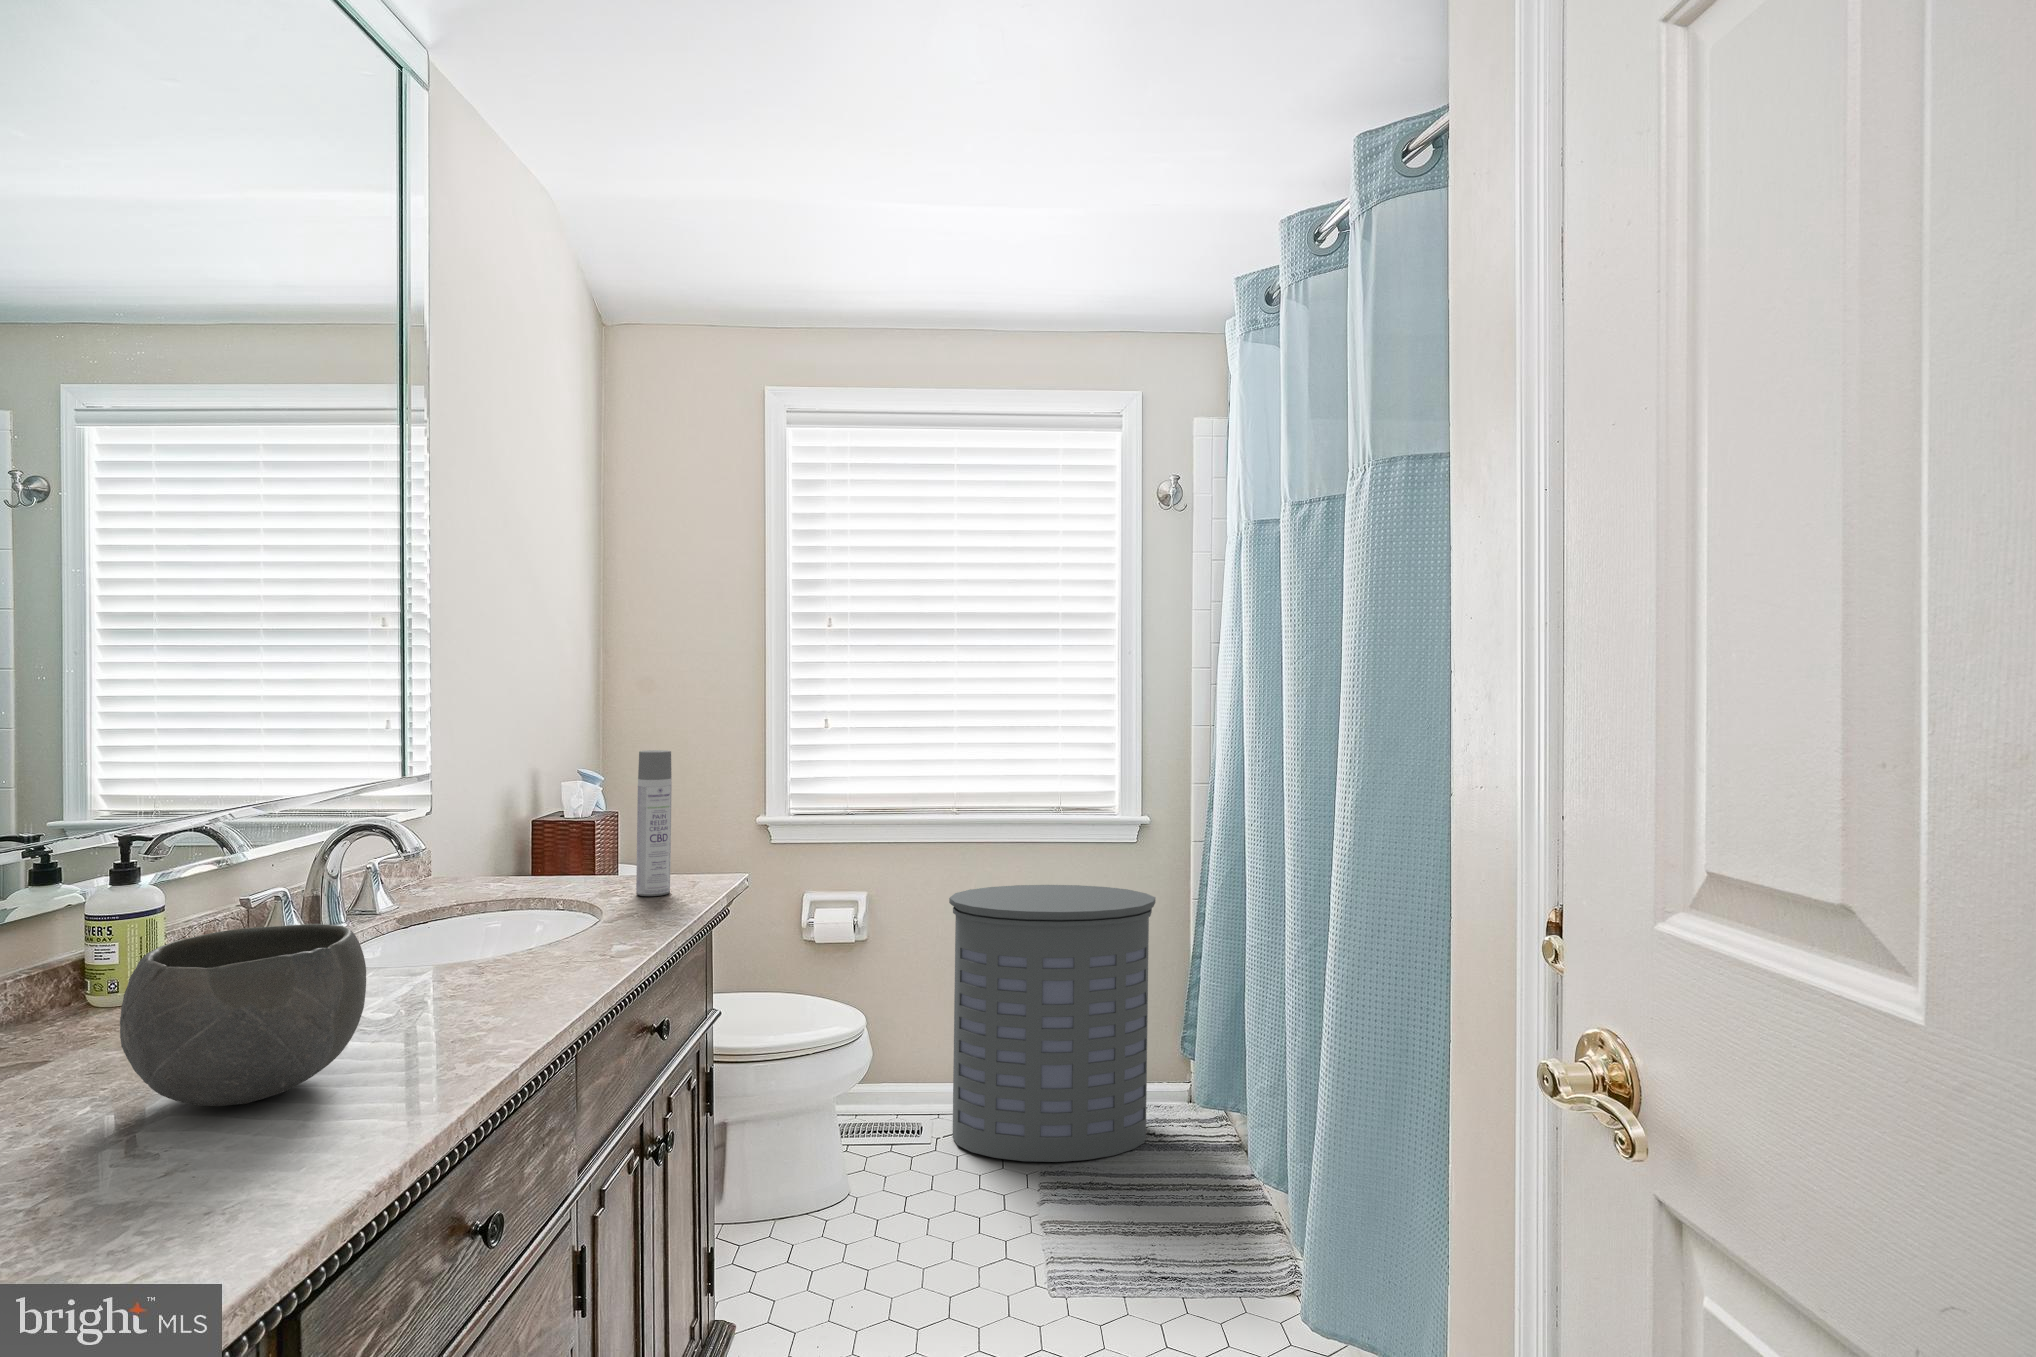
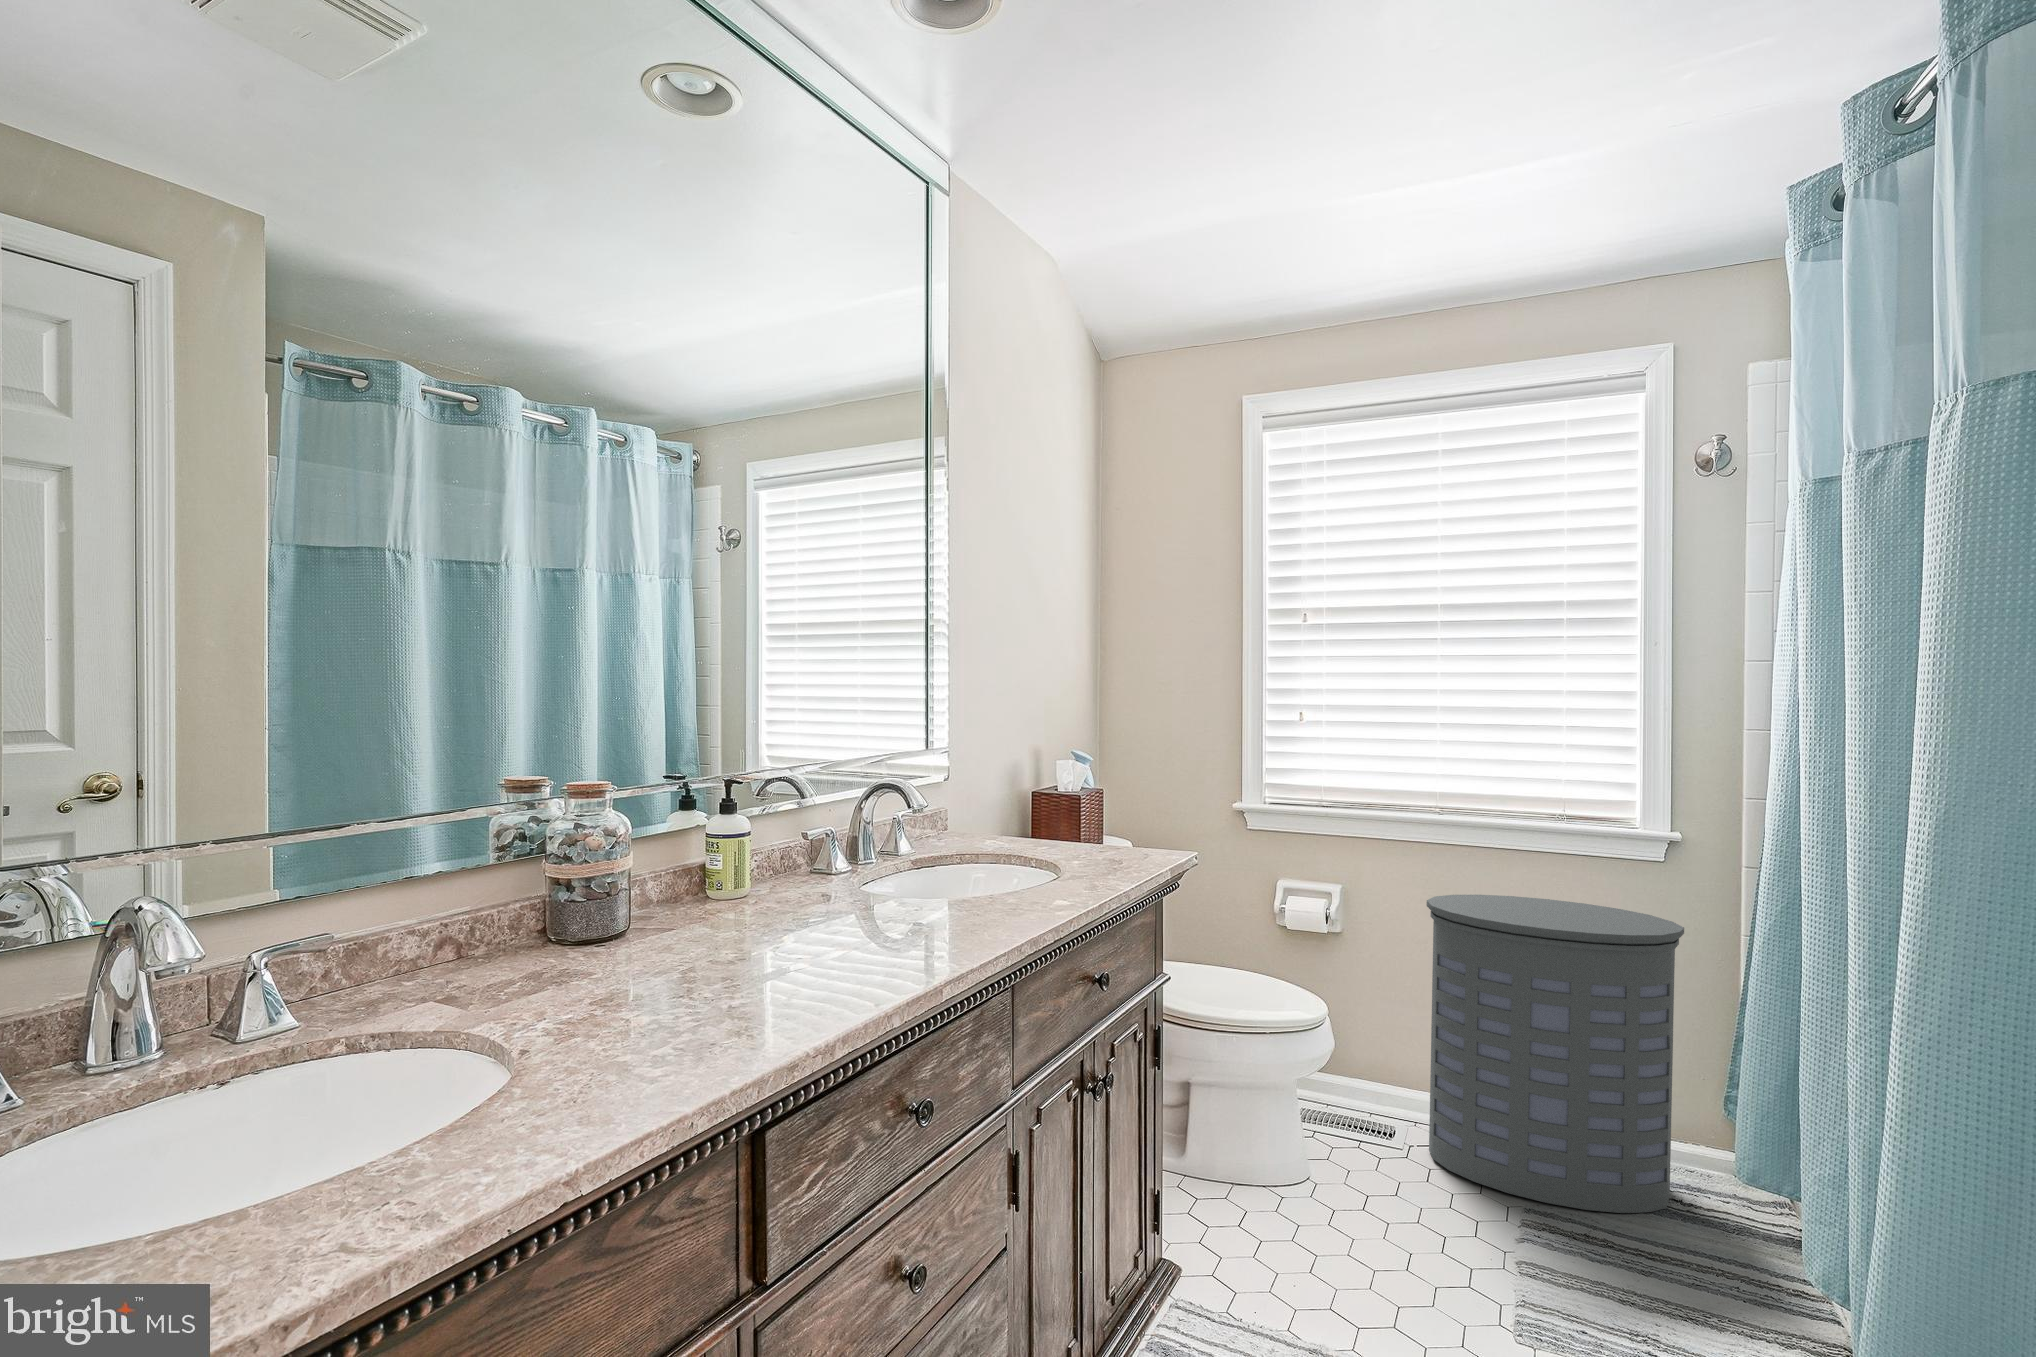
spray bottle: present [636,750,672,896] -> none [1095,734,1125,864]
ceramic bowl: present [120,924,366,1106] -> none [692,850,842,977]

